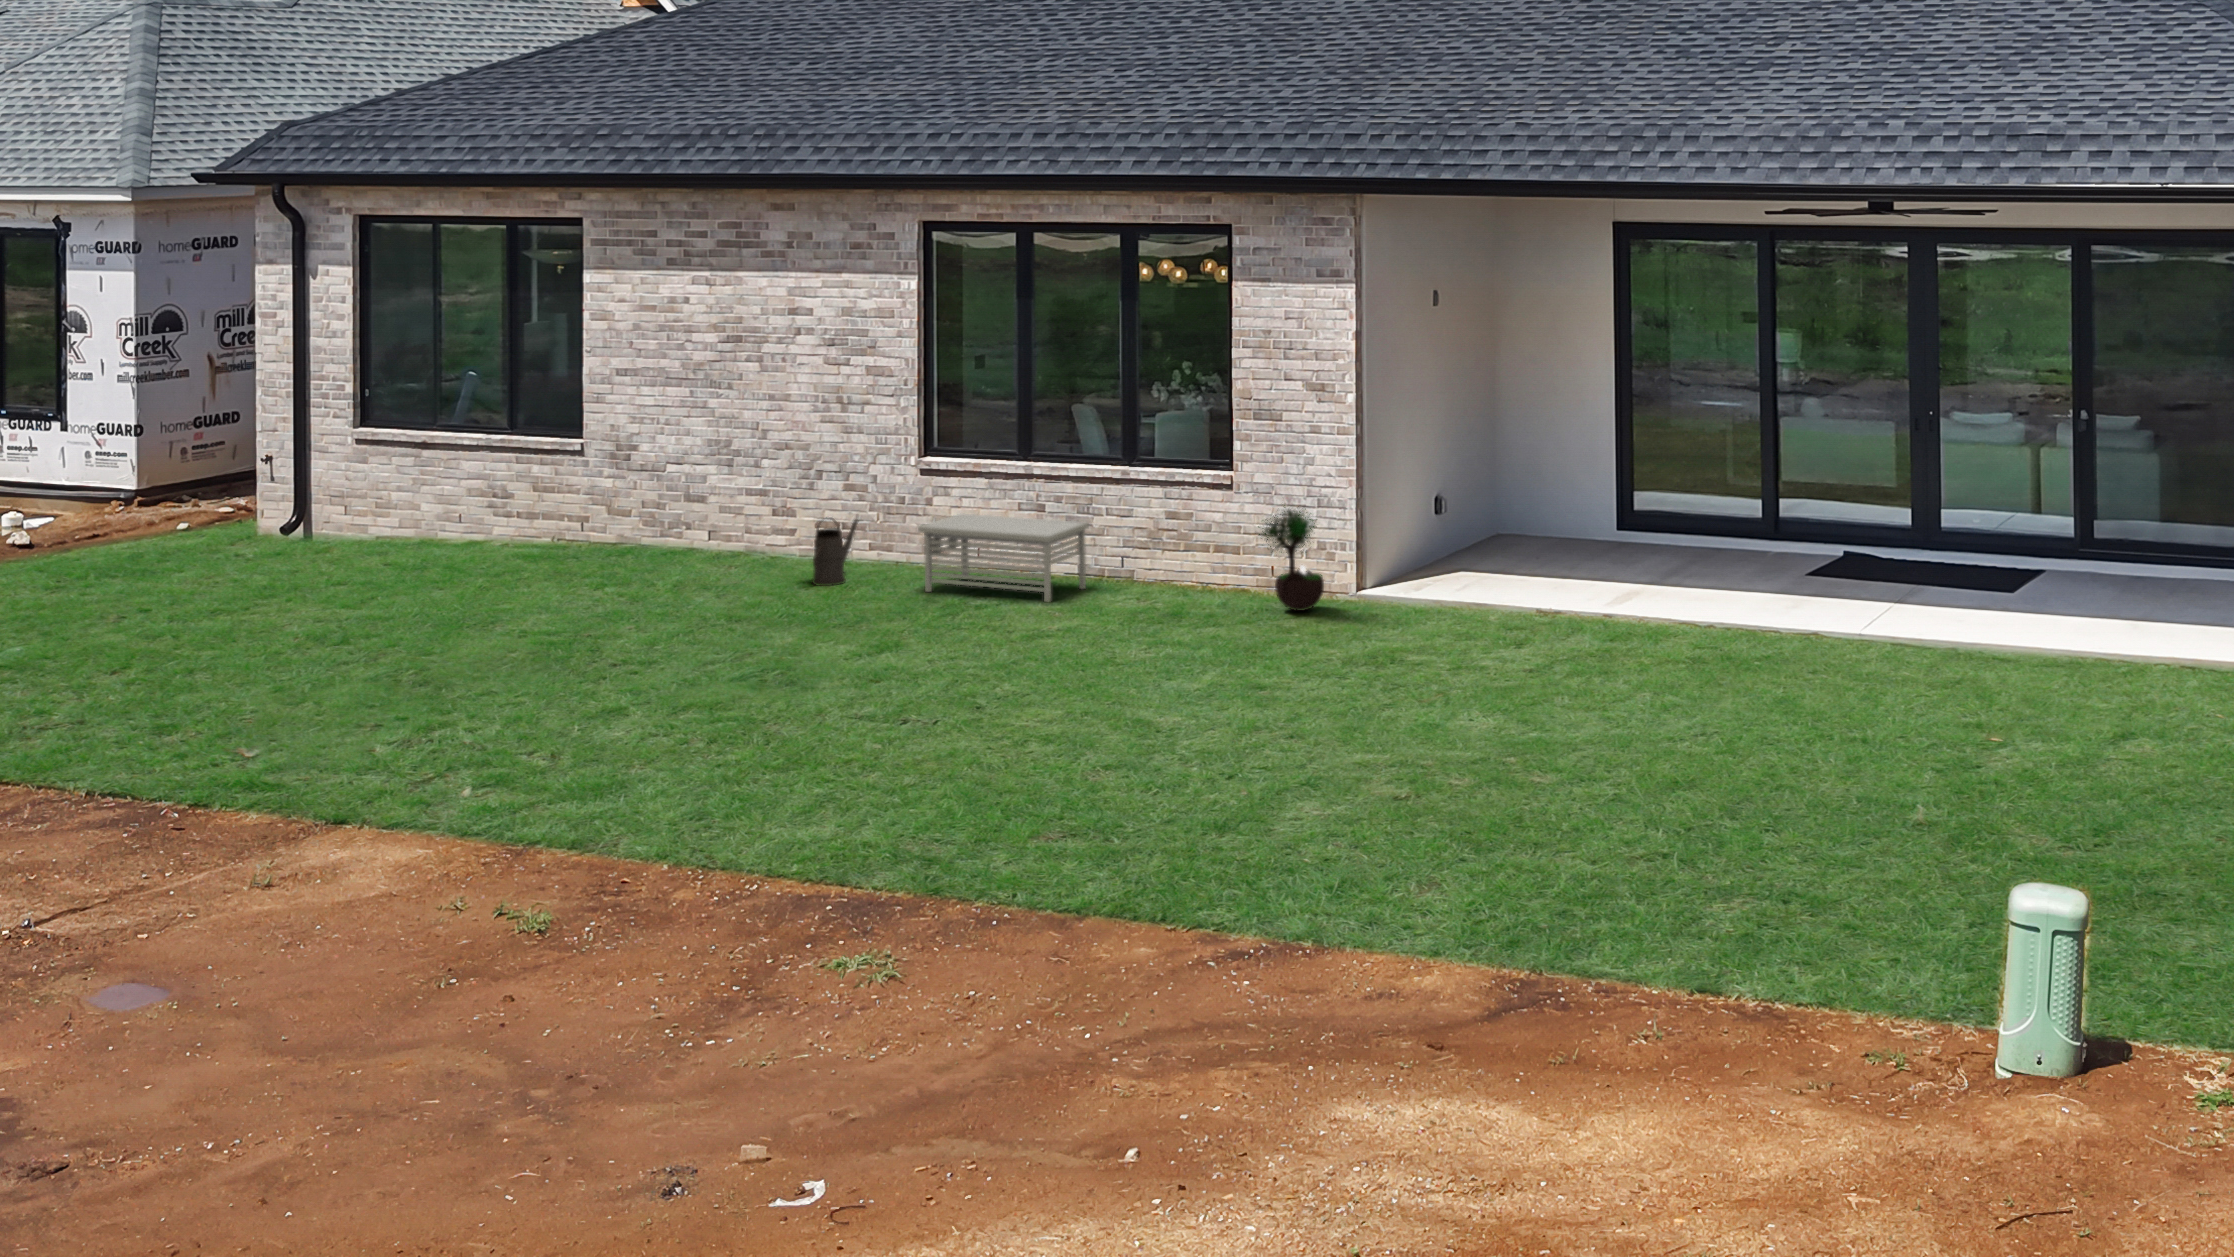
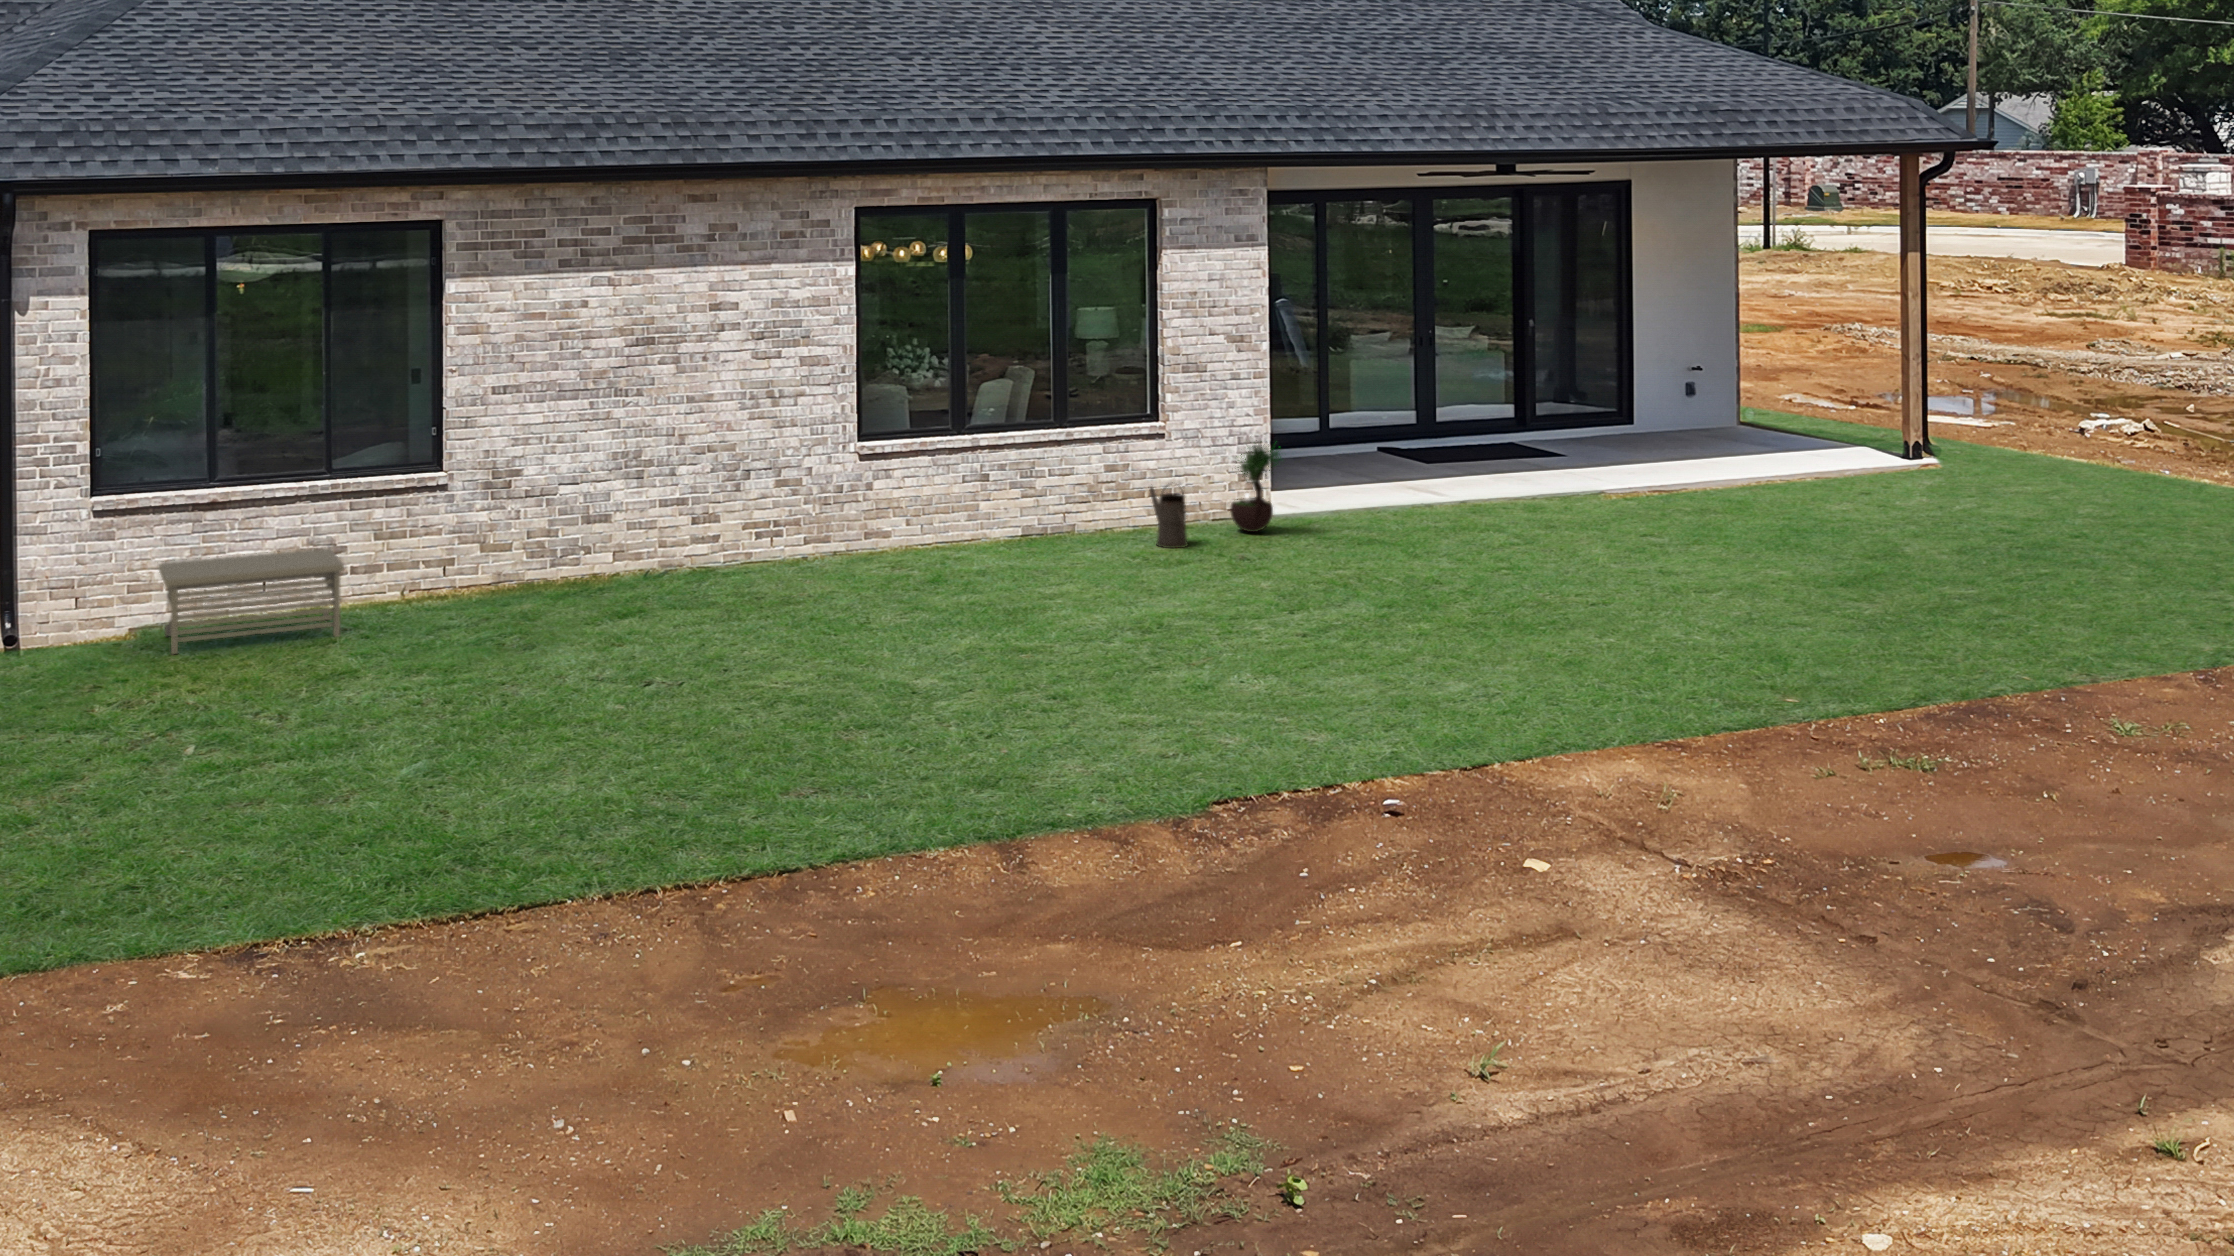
storage bench: present [918,513,1089,602] -> present [159,549,344,654]
watering can: present [812,518,859,586] -> present [1150,485,1188,548]

